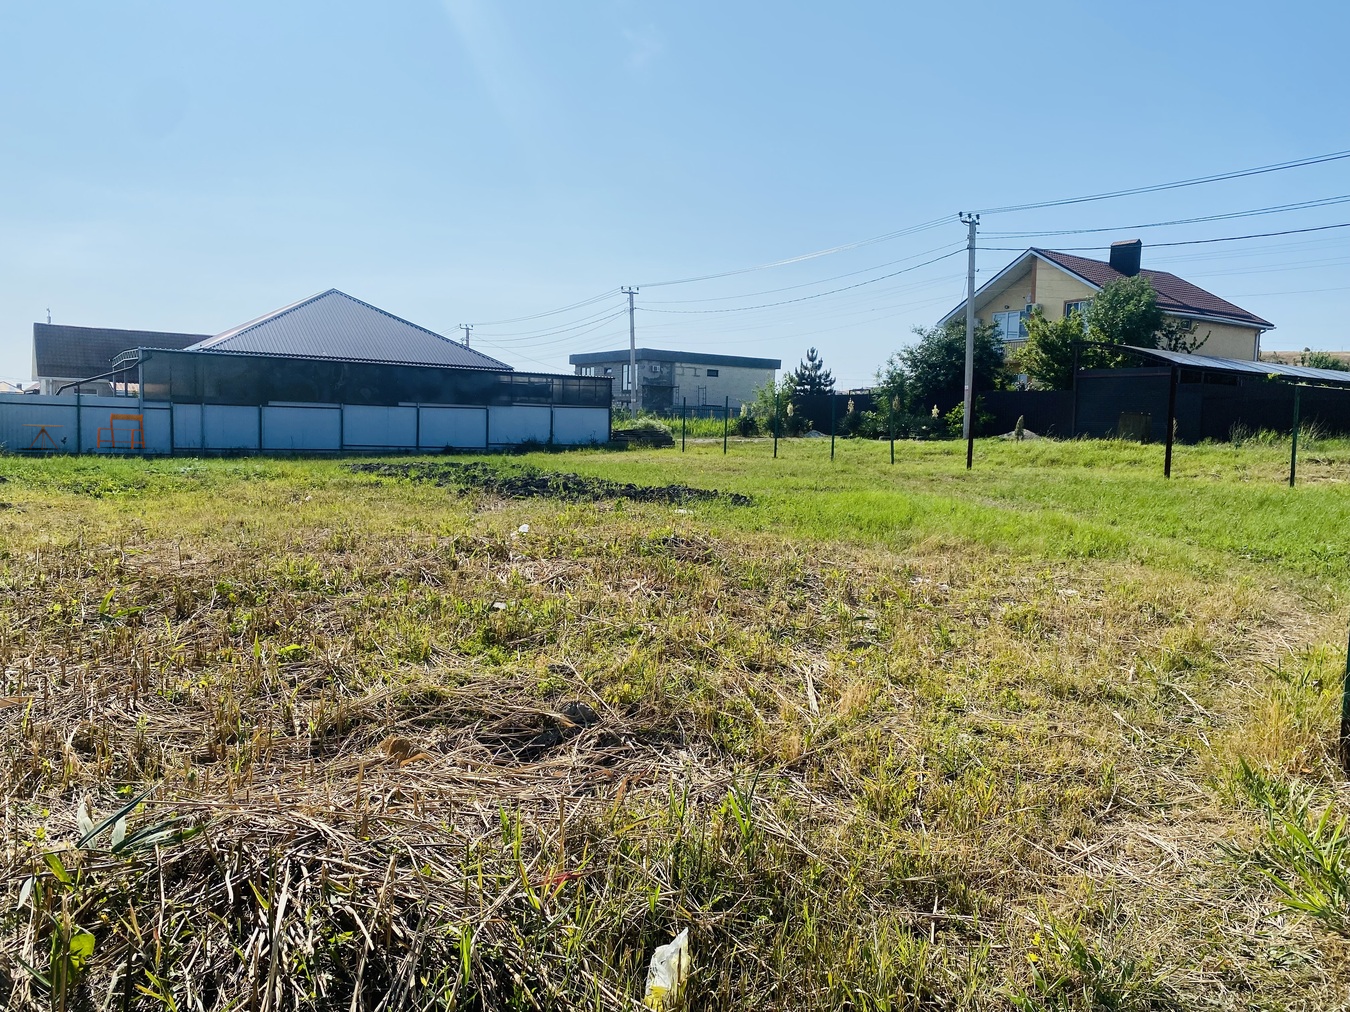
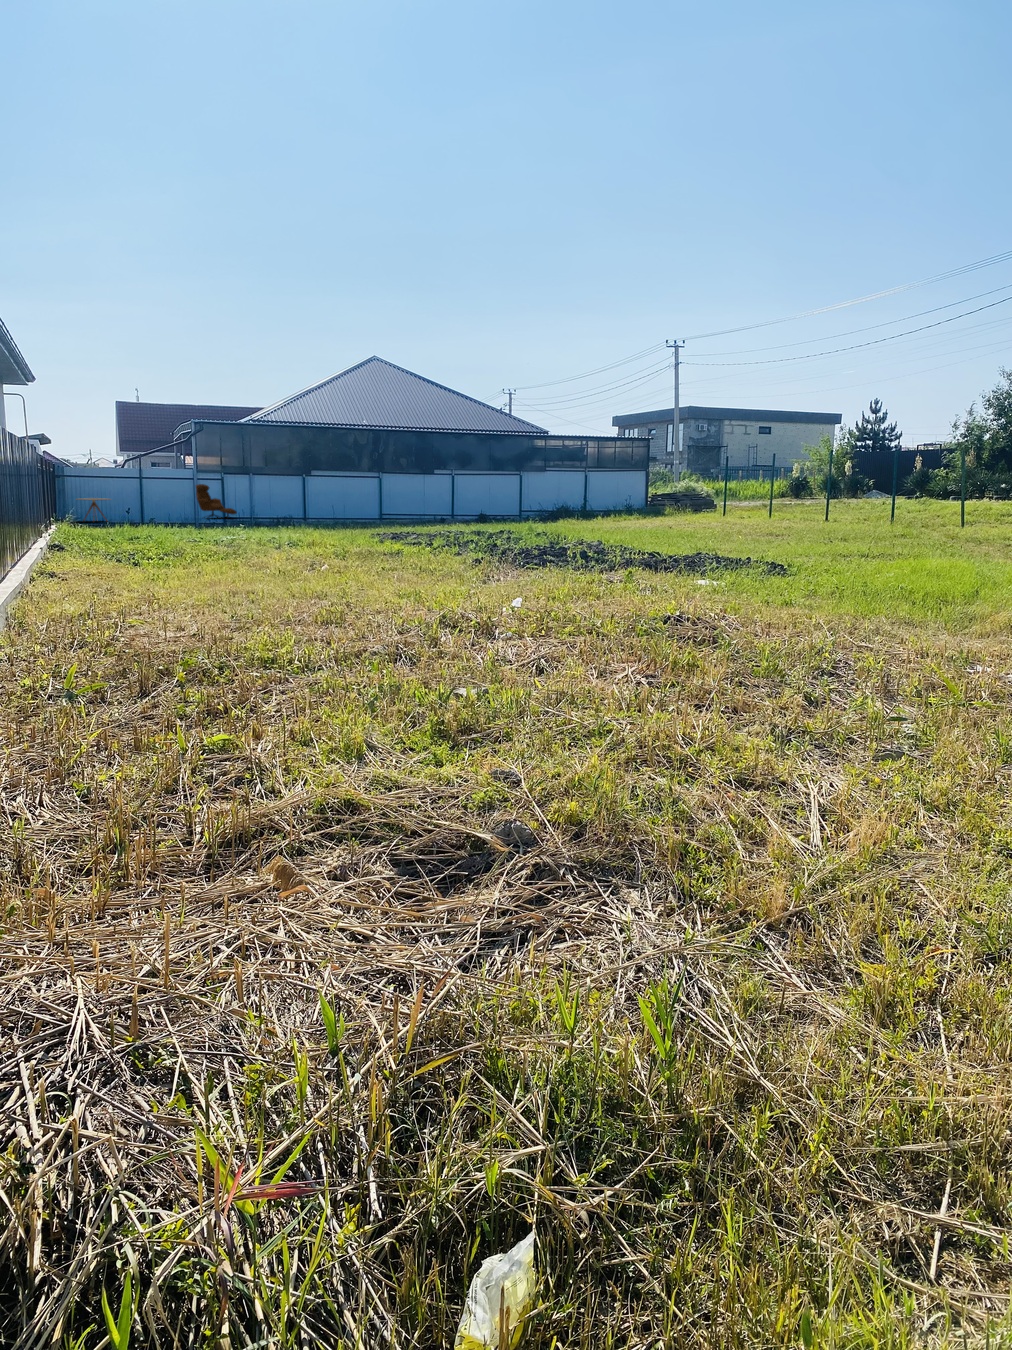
bench: present [97,413,145,449] -> none [142,486,184,521]
lounge chair: none [159,413,204,448] -> present [196,484,237,518]

